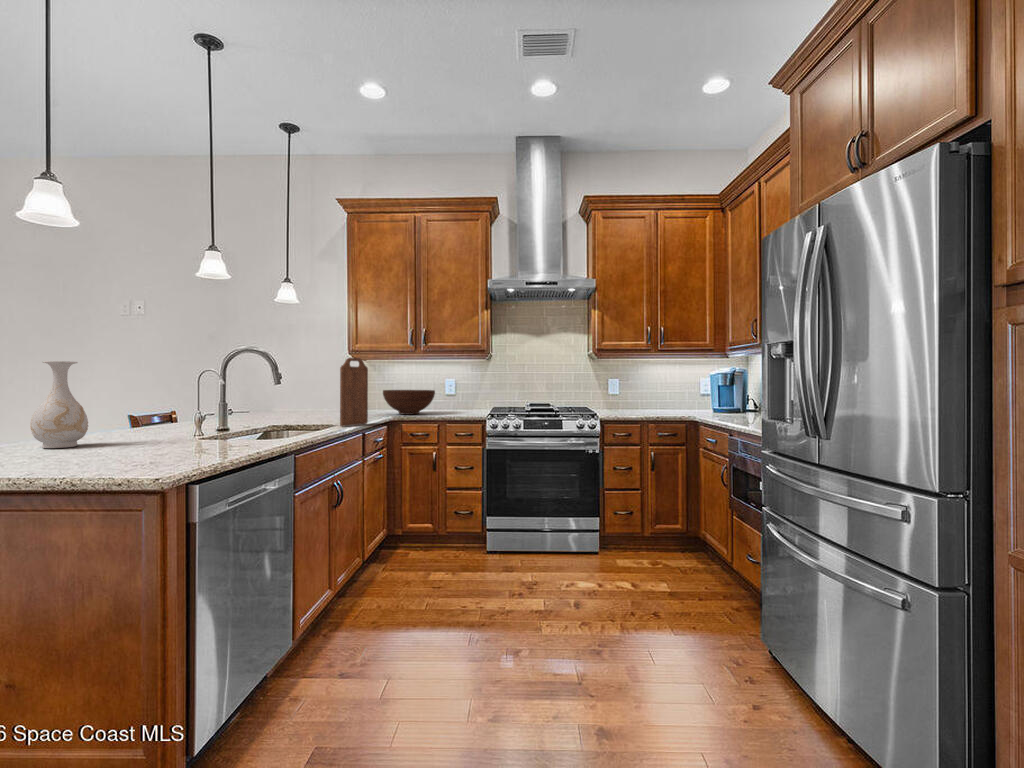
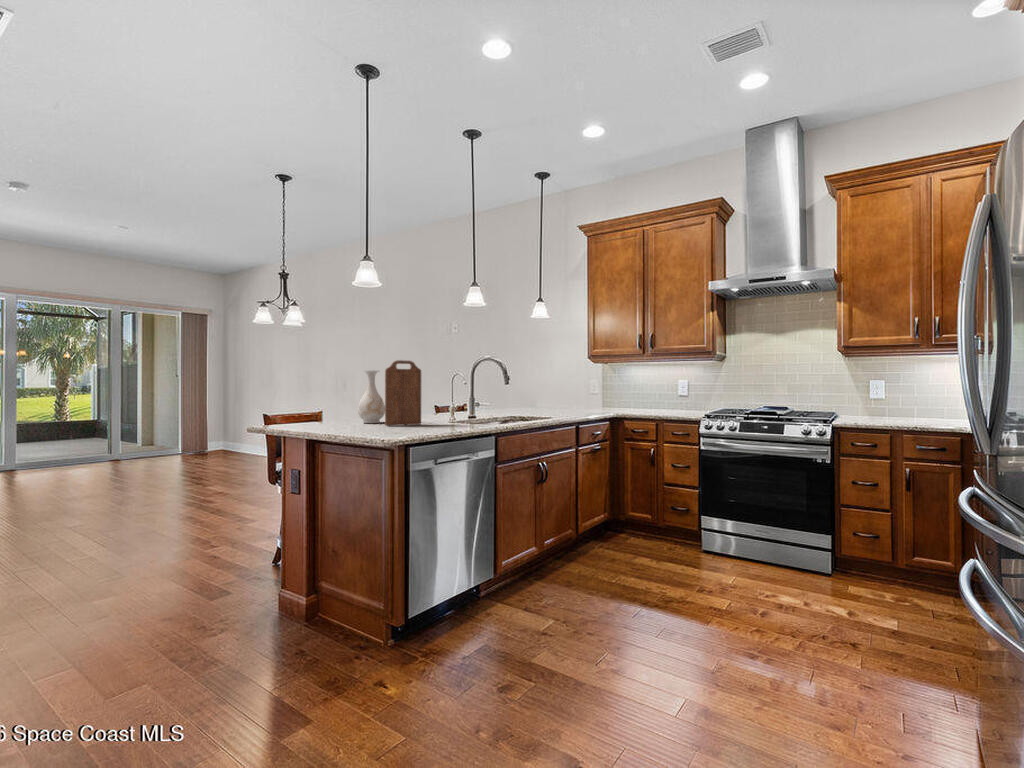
cutting board: present [340,358,368,426] -> present [385,360,421,426]
fruit bowl: present [383,390,435,414] -> none [608,391,656,413]

